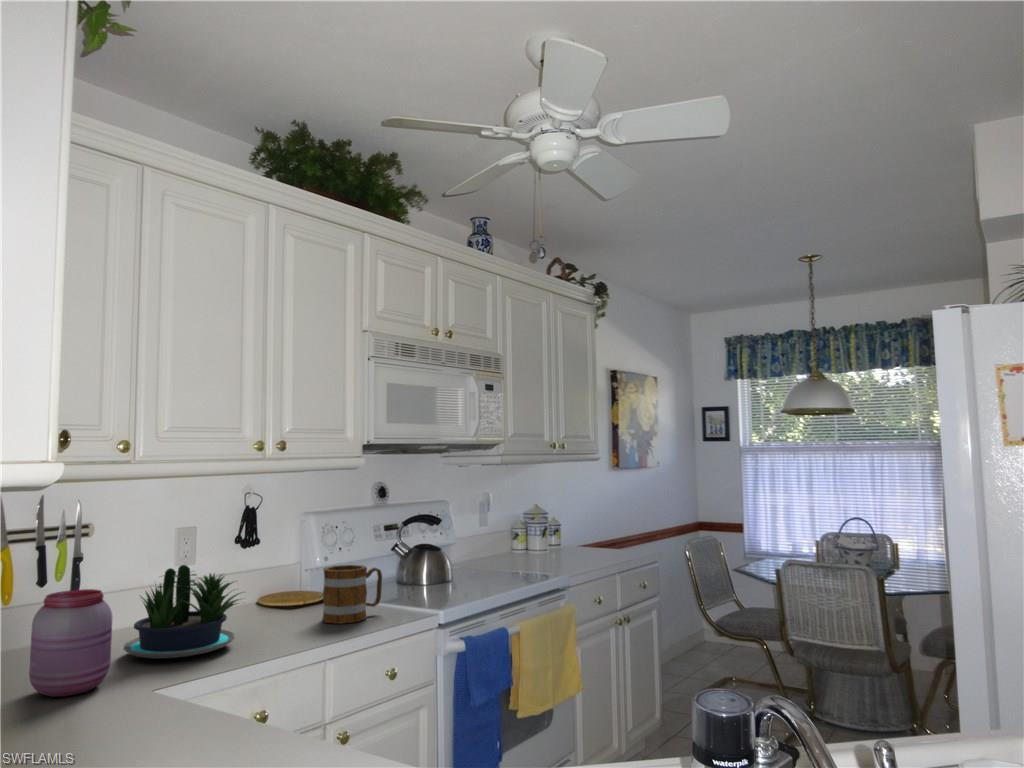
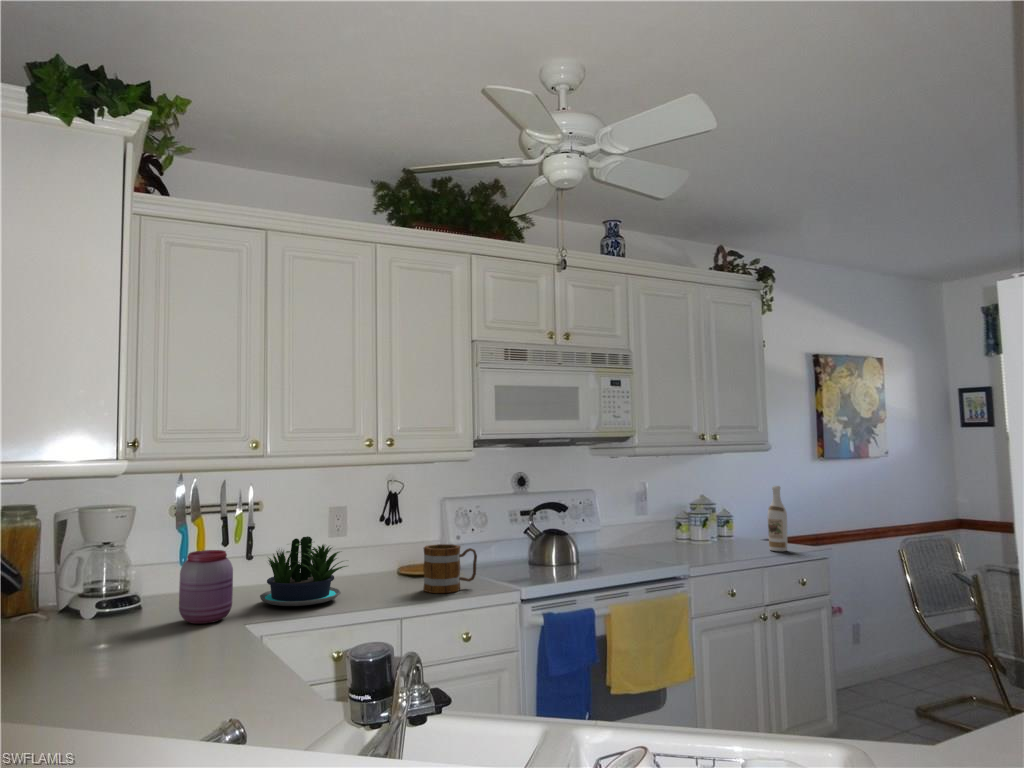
wine bottle: none [607,492,625,555] -> present [768,486,787,551]

